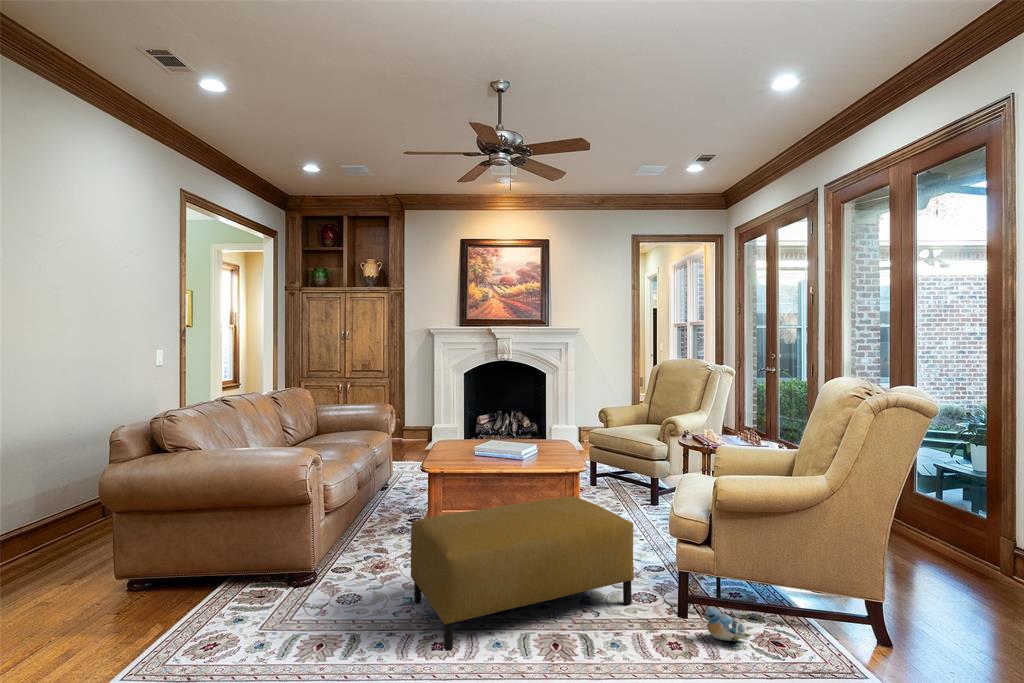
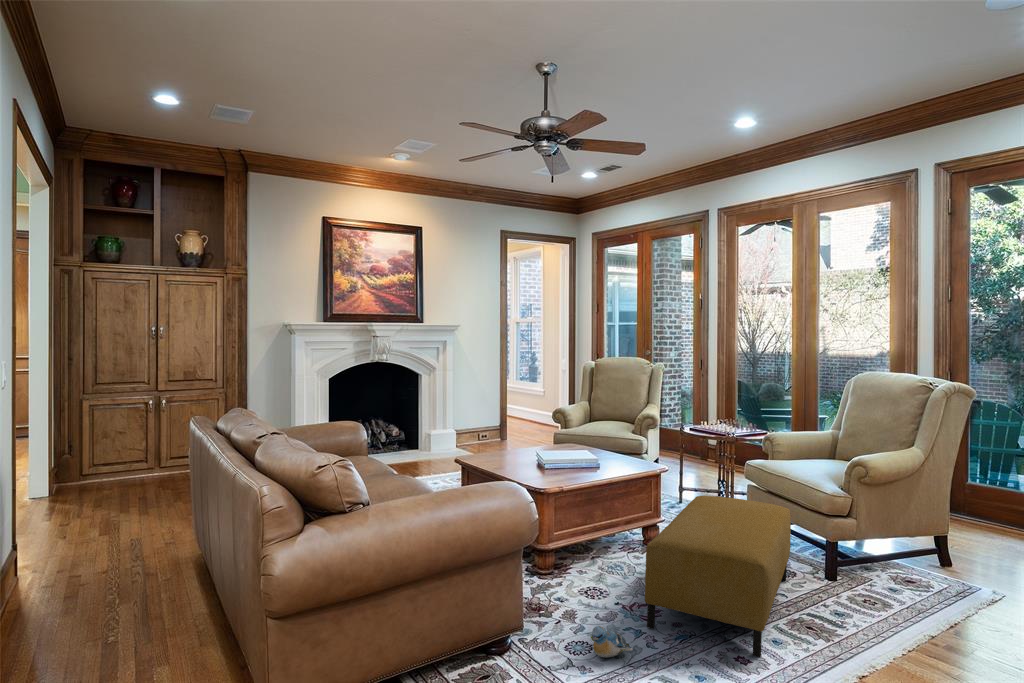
plush toy: present [703,606,750,641] -> present [591,626,633,658]

